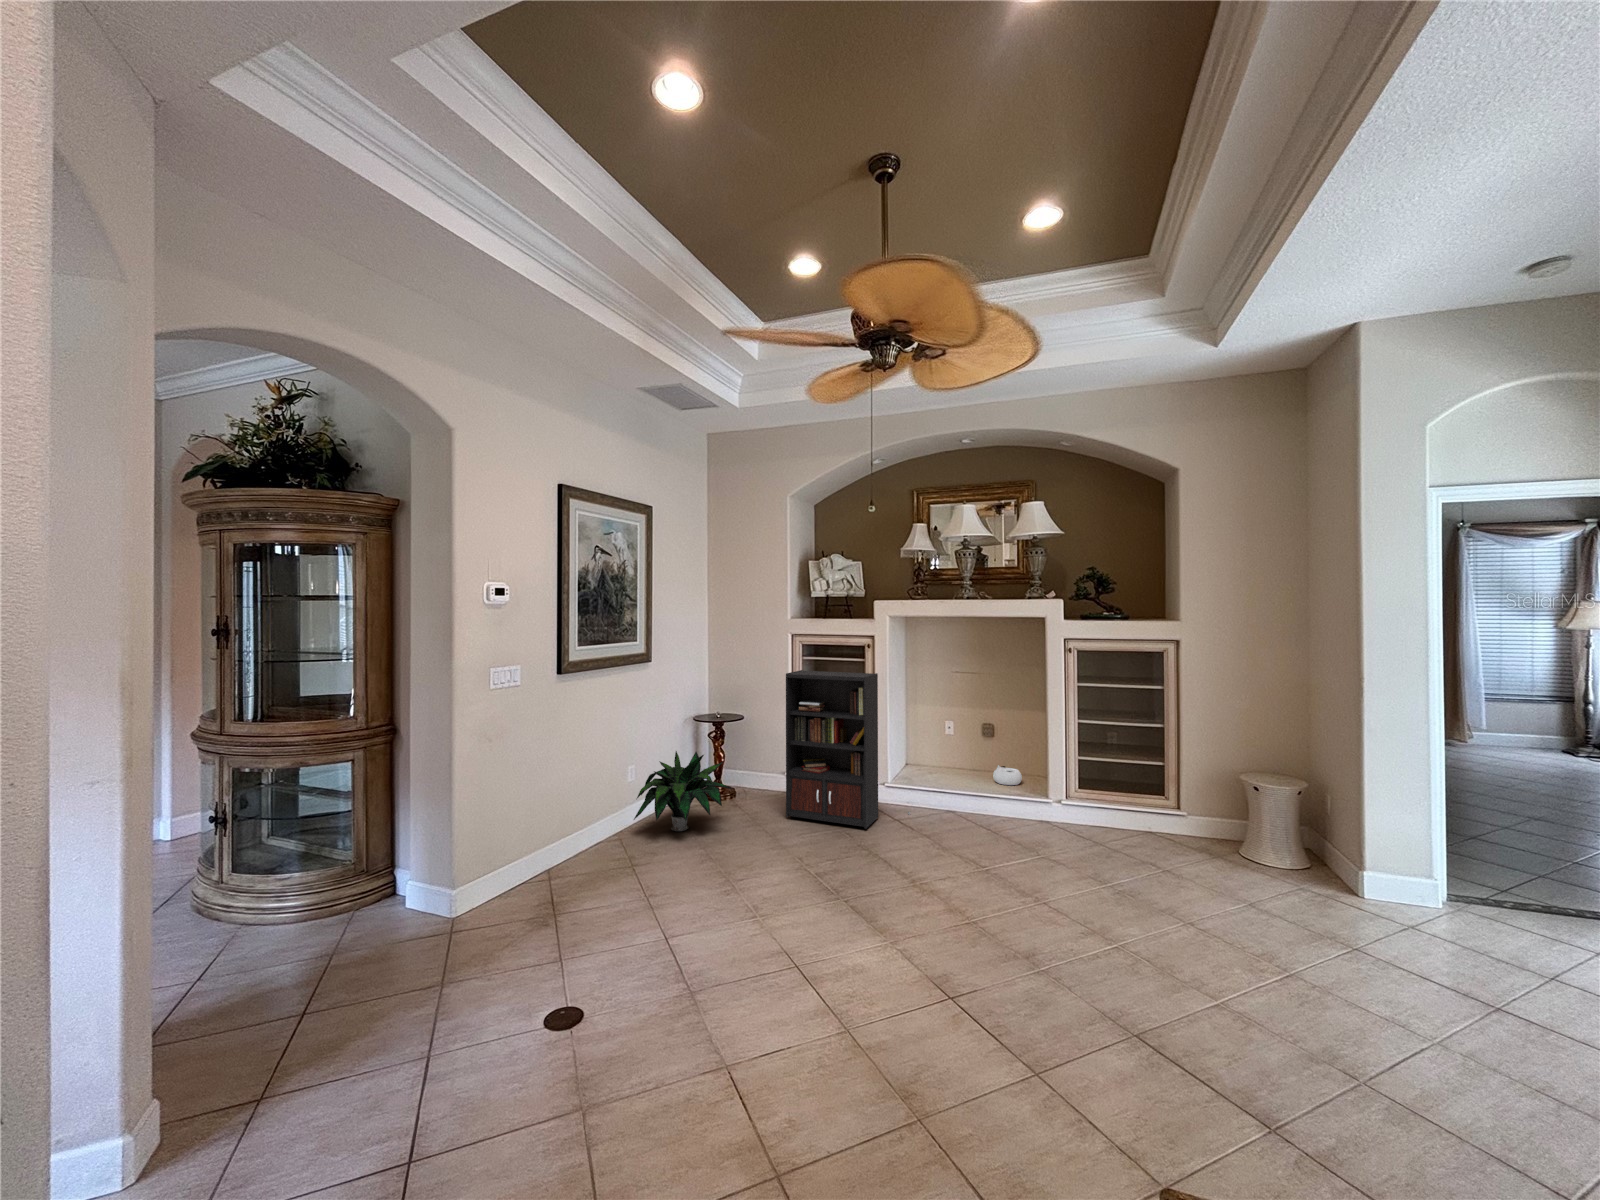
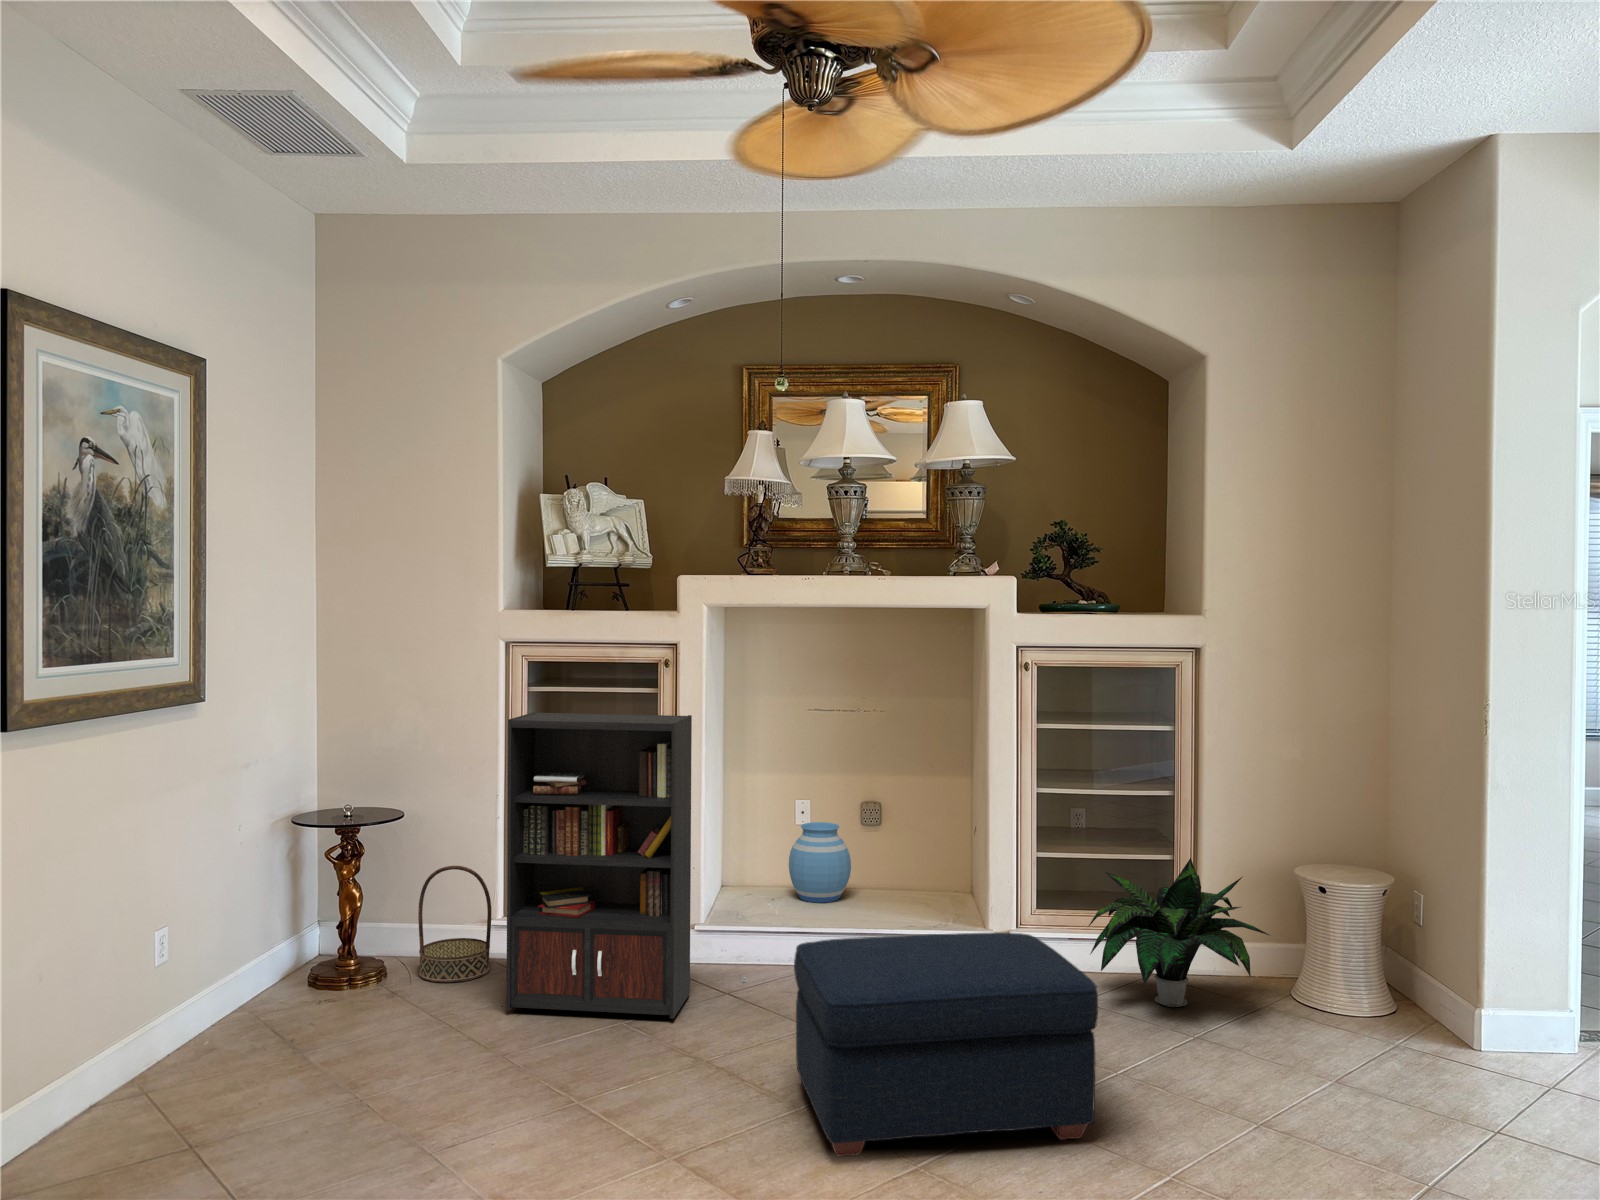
vase: none [939,733,974,776] -> present [789,822,851,903]
basket: none [751,745,784,802] -> present [418,866,491,982]
potted plant: present [634,751,732,831] -> present [1088,858,1269,1007]
decorative bowl: present [993,765,1022,785] -> none [889,878,938,913]
ottoman: none [918,793,1080,913] -> present [794,932,1098,1157]

